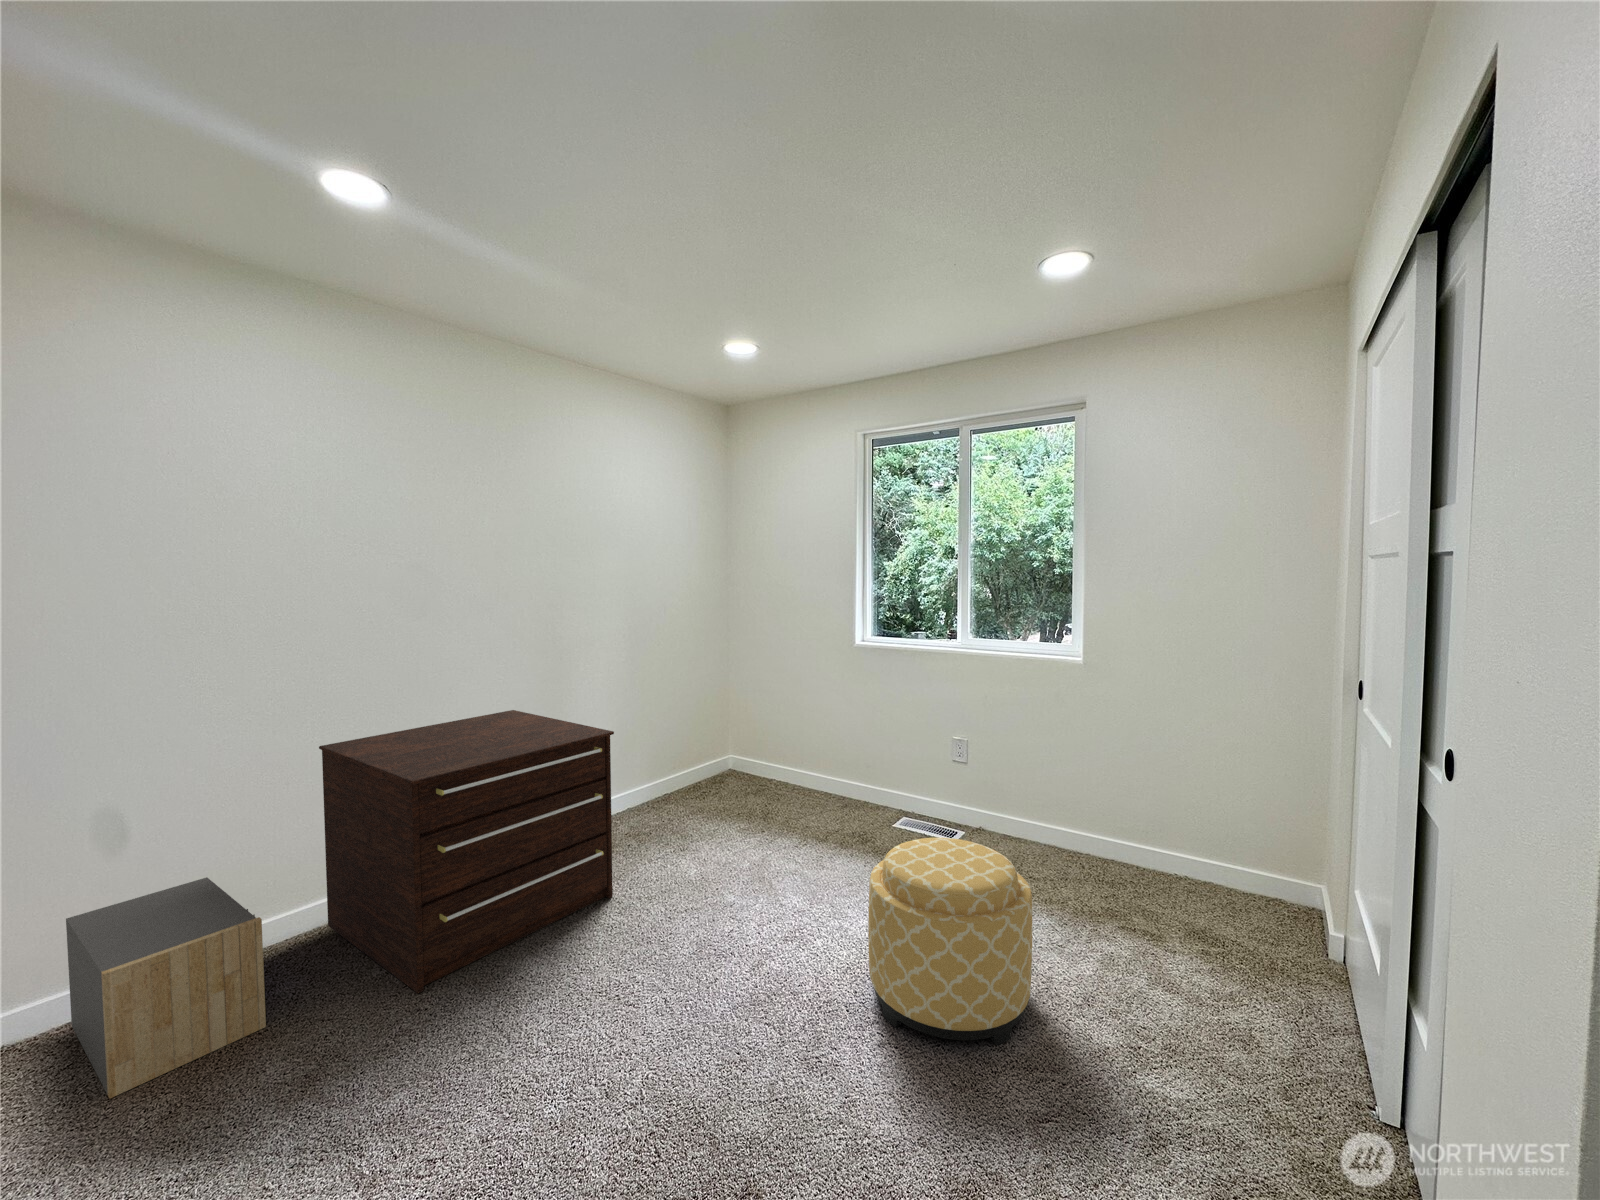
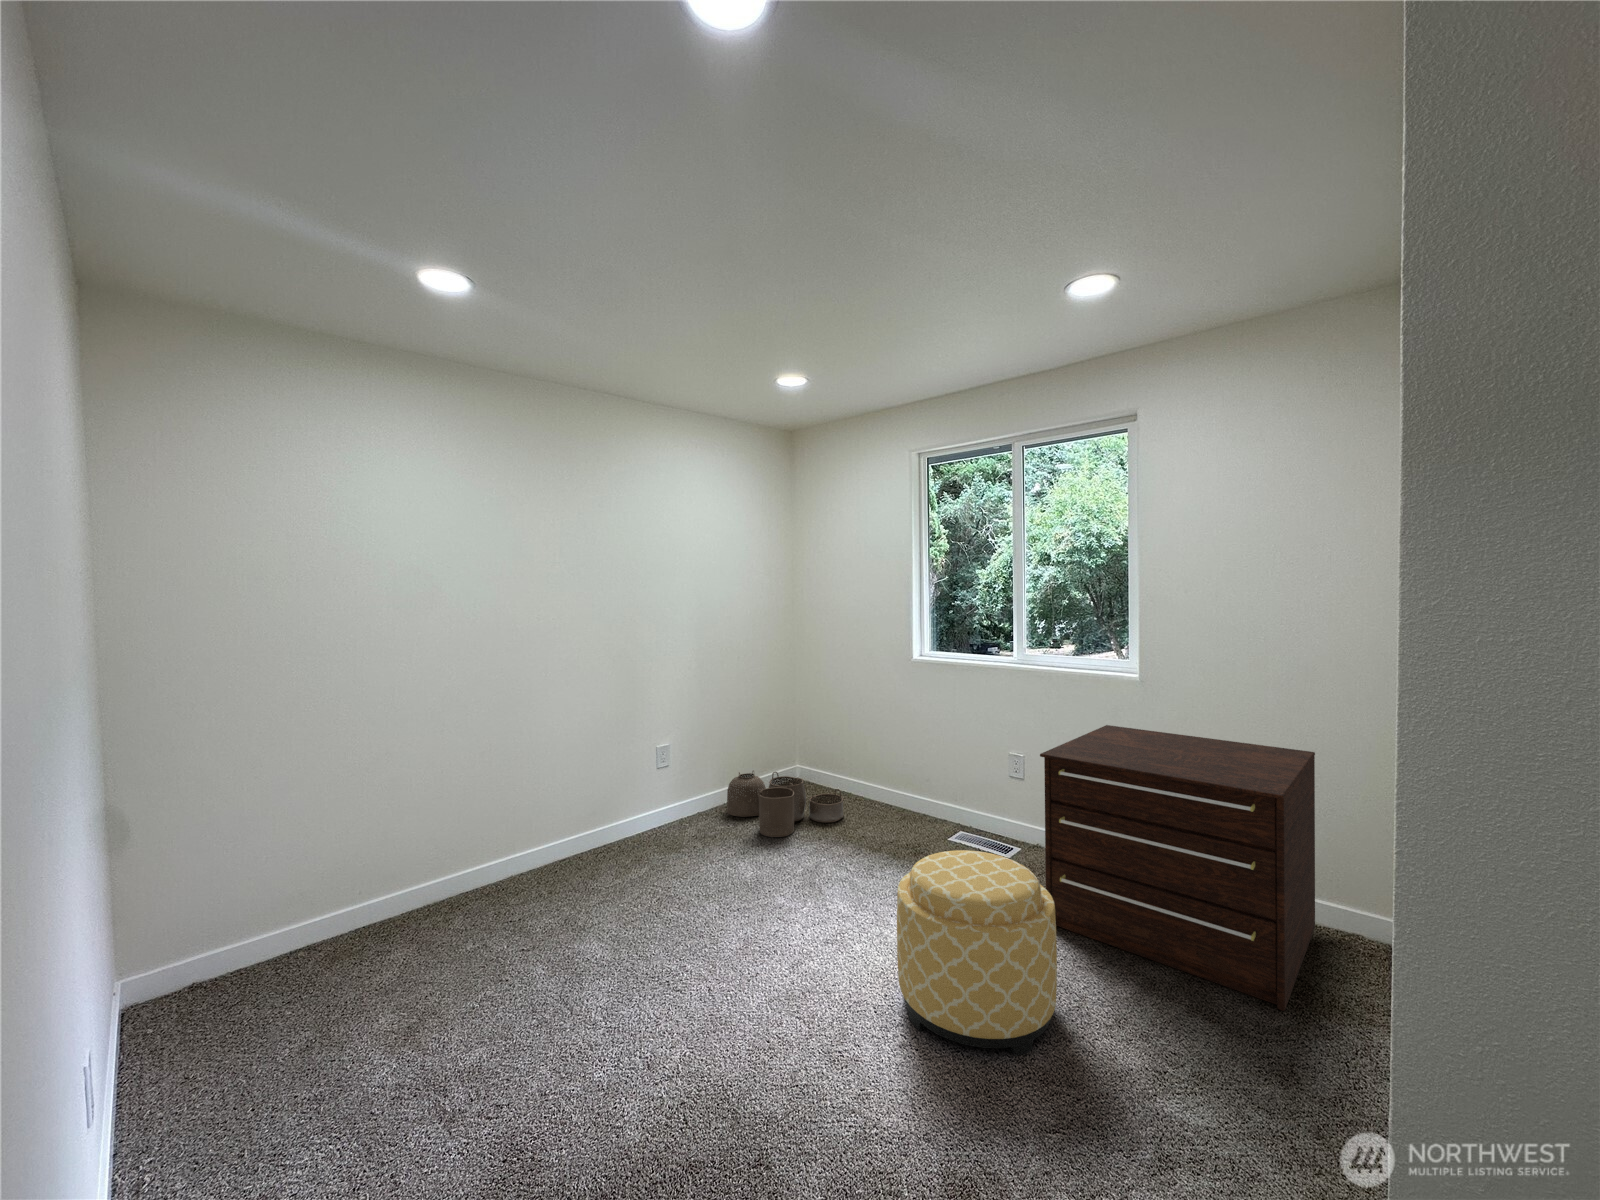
dresser: present [319,710,614,993] -> present [1040,725,1315,1011]
woven basket: none [654,759,782,830] -> present [726,771,844,837]
nightstand: present [66,877,266,1098] -> none [242,856,384,1031]

